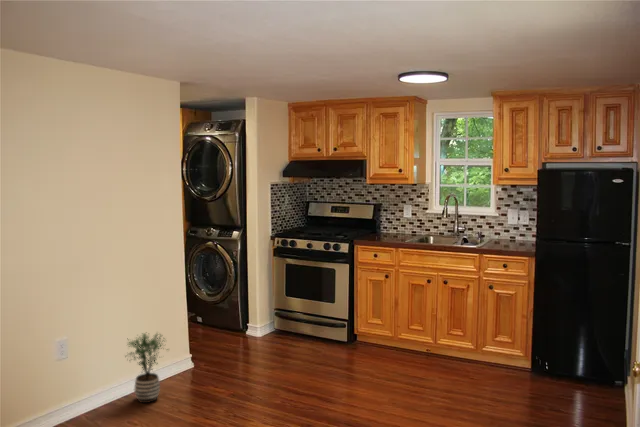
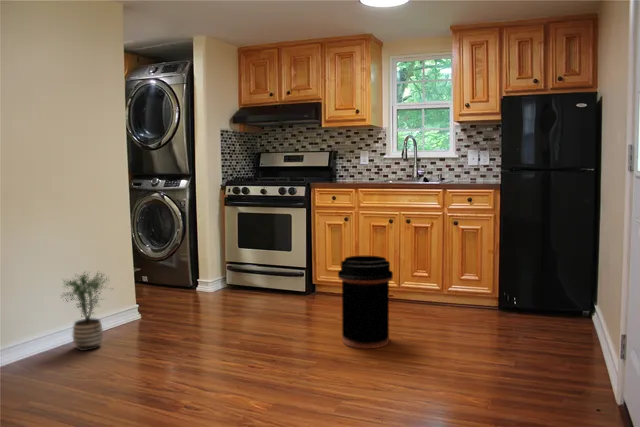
trash can: none [370,325,421,416] -> present [338,255,393,348]

